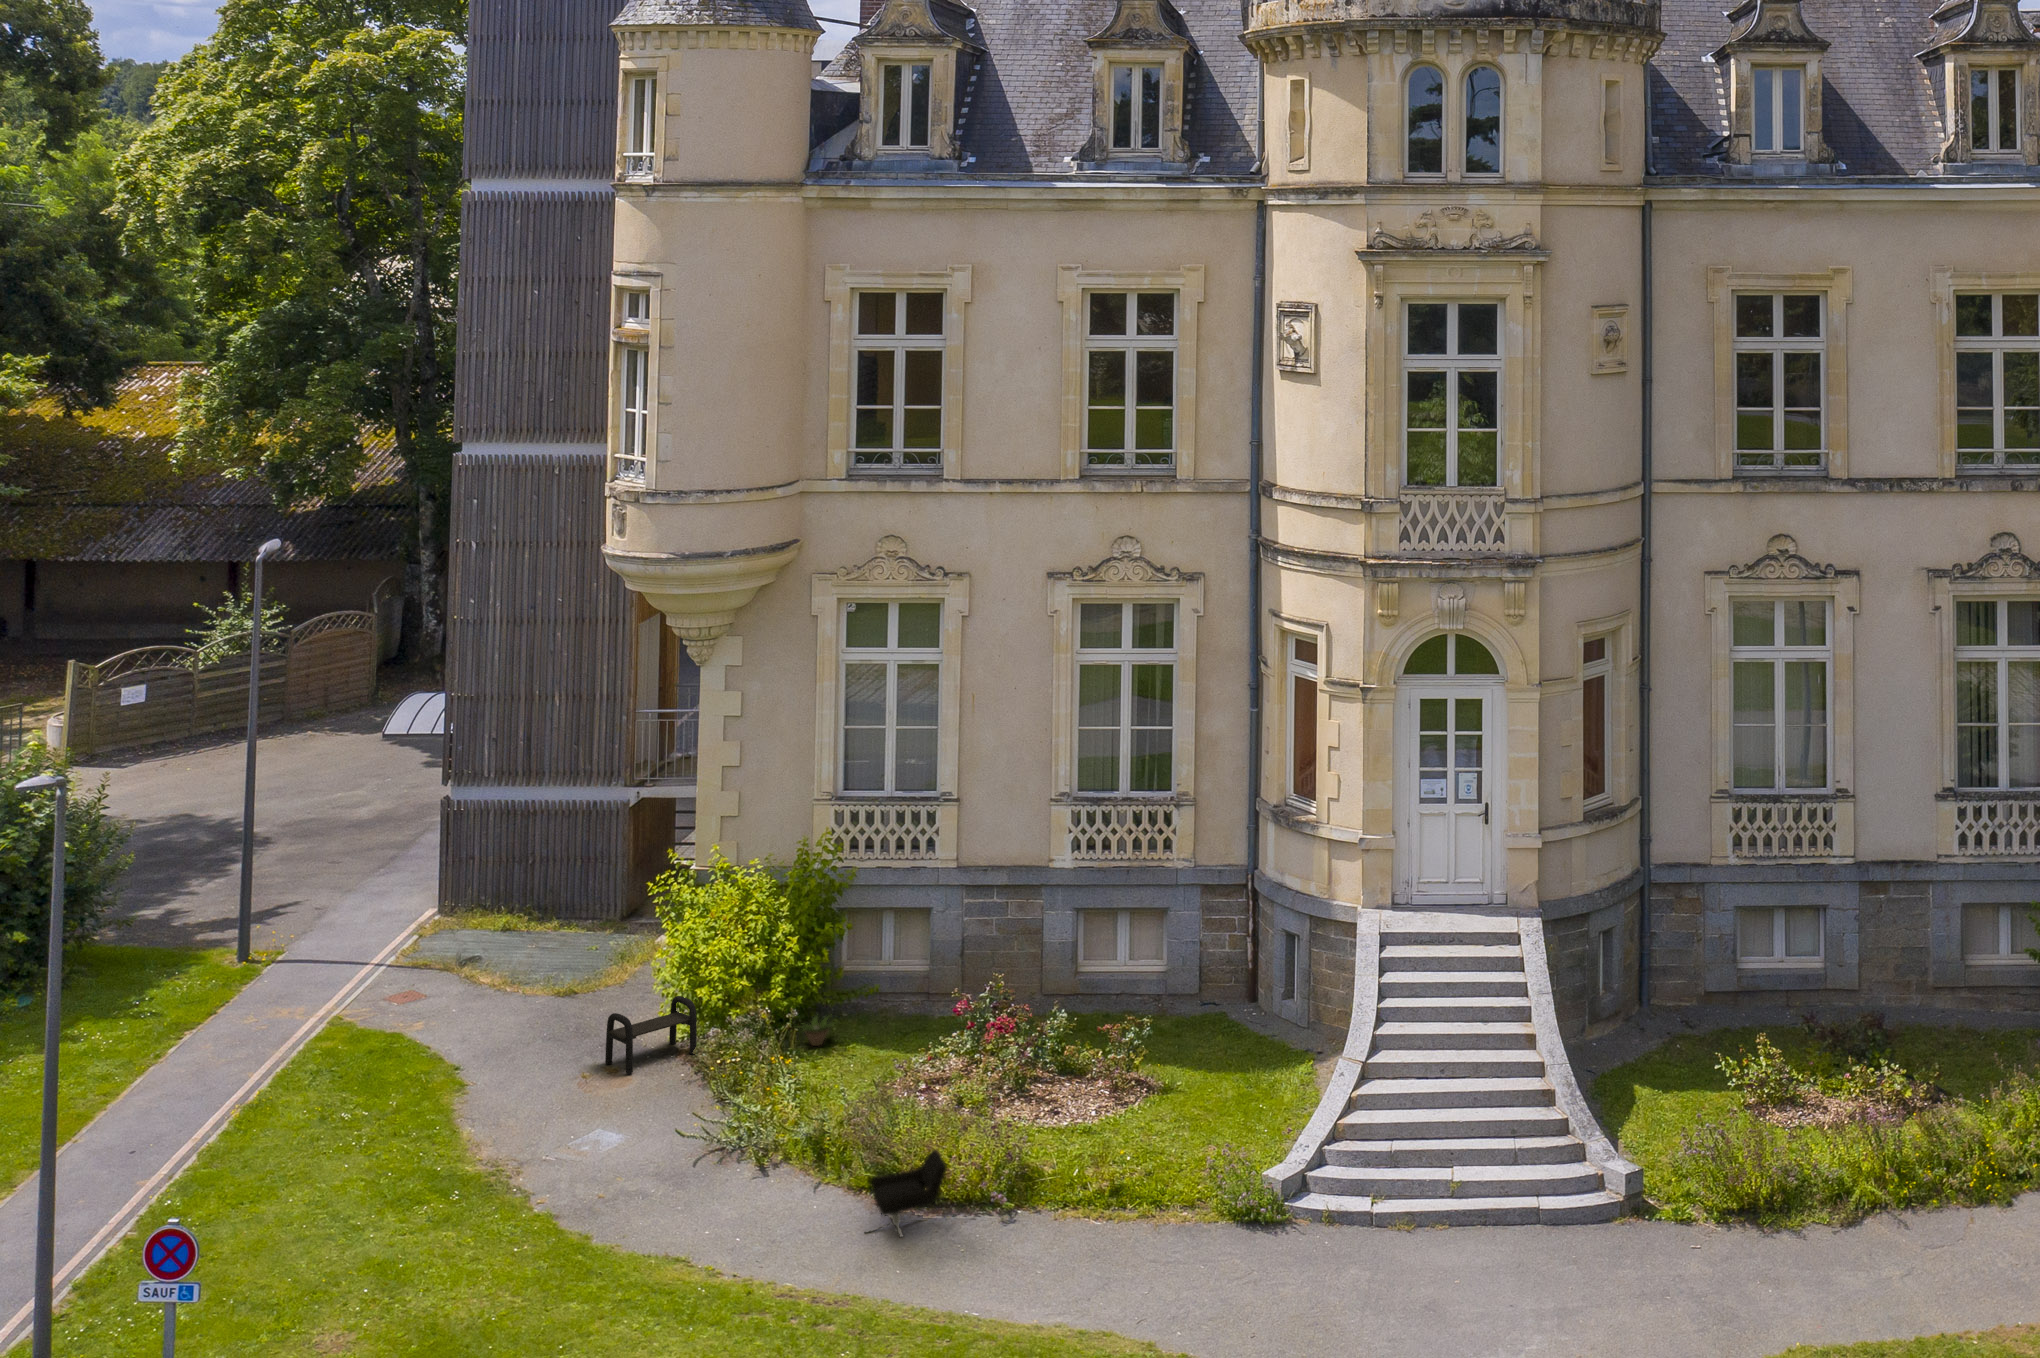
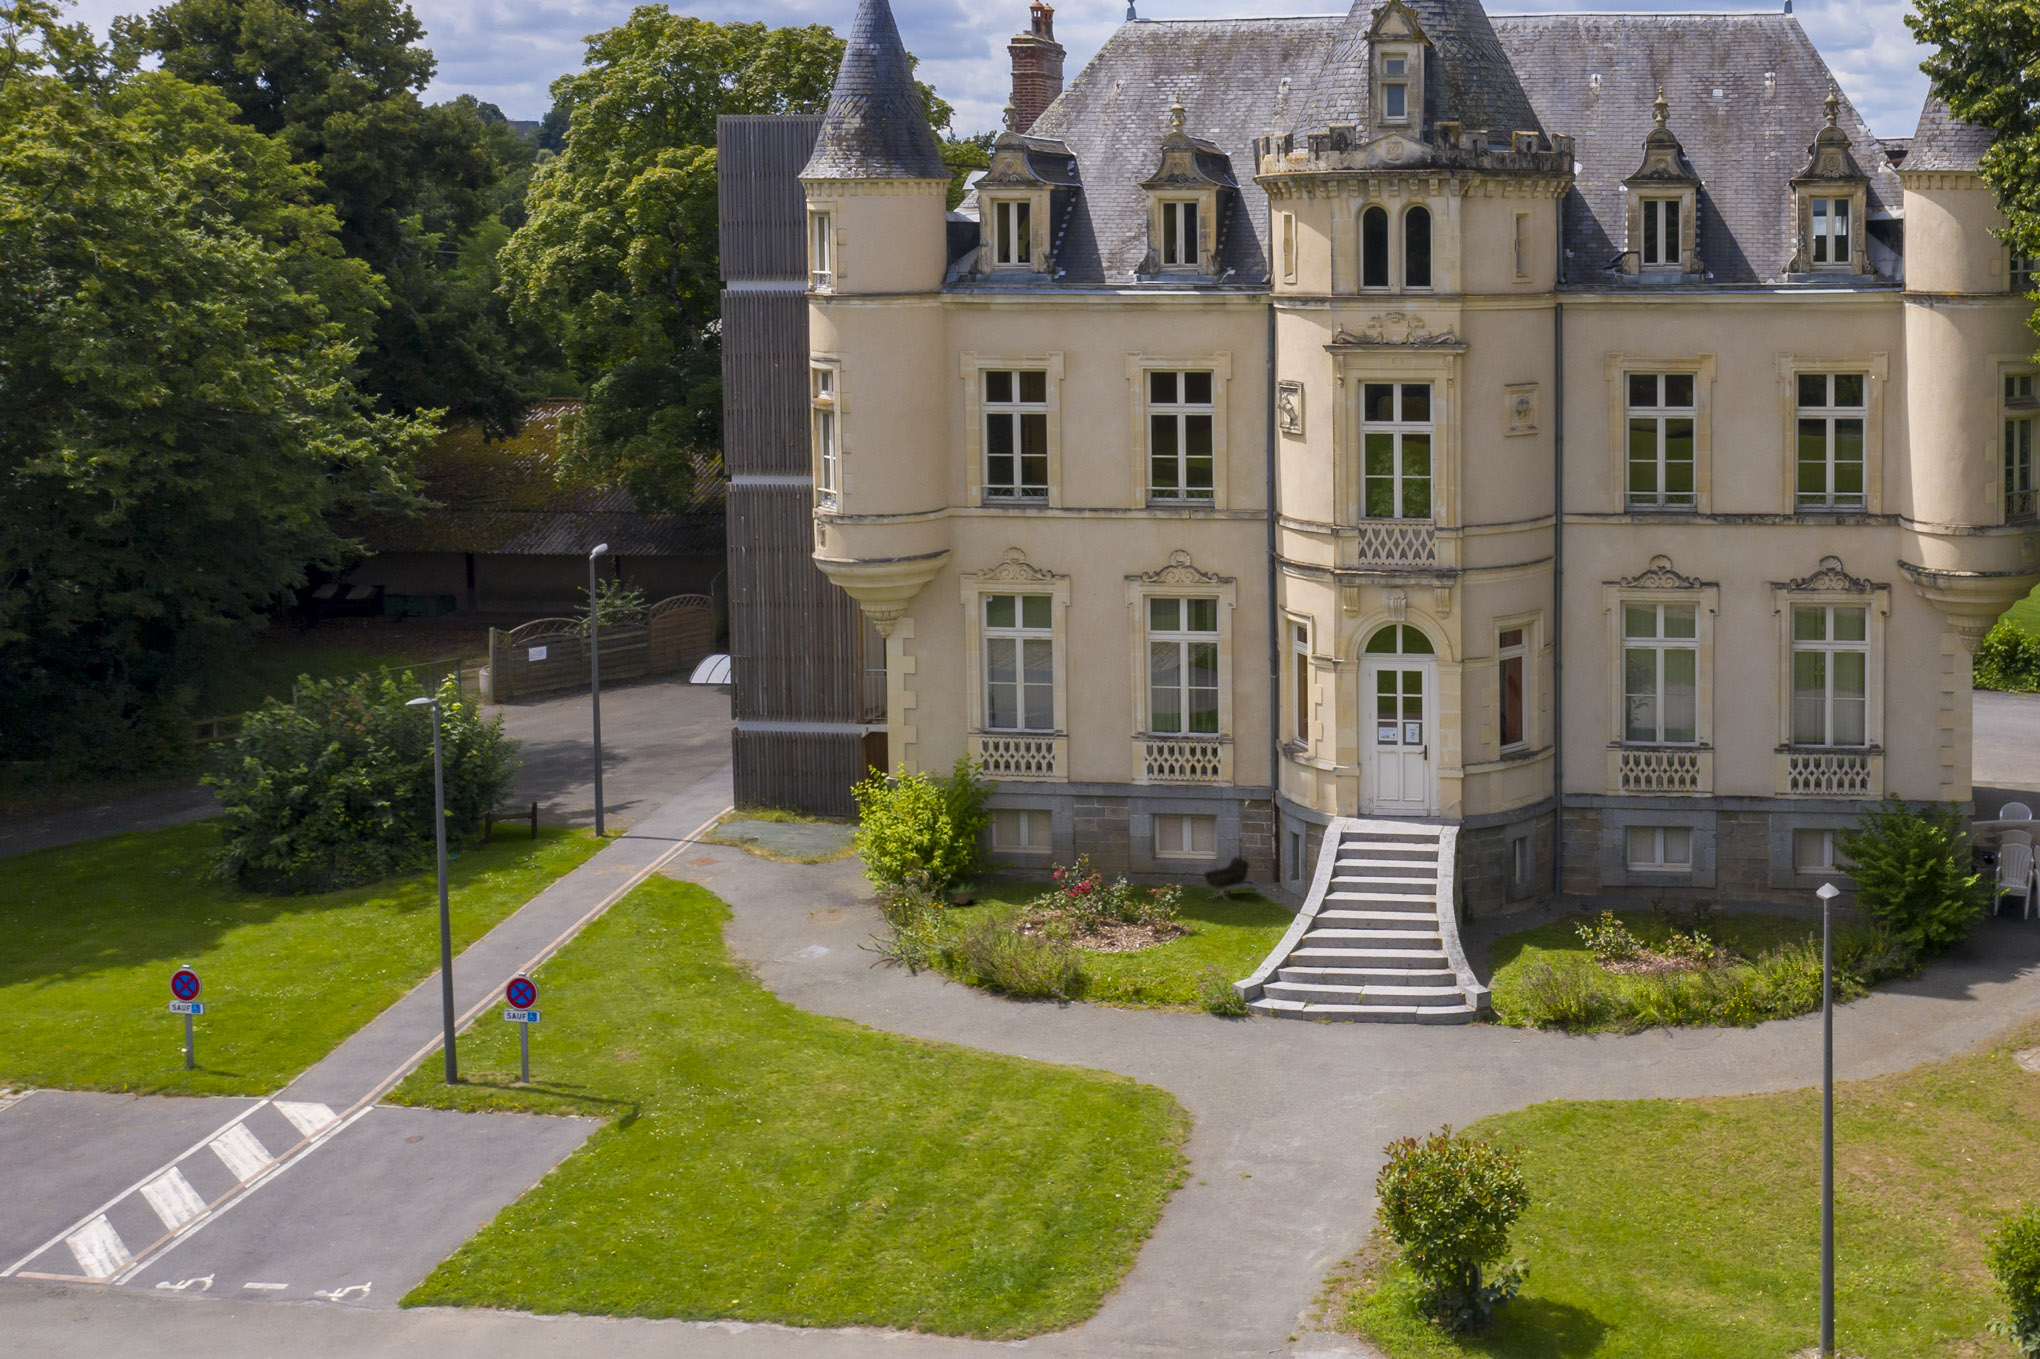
bench: present [605,996,697,1074] -> present [485,802,537,843]
lounge chair: present [872,1150,947,1237] -> present [1204,857,1249,897]

